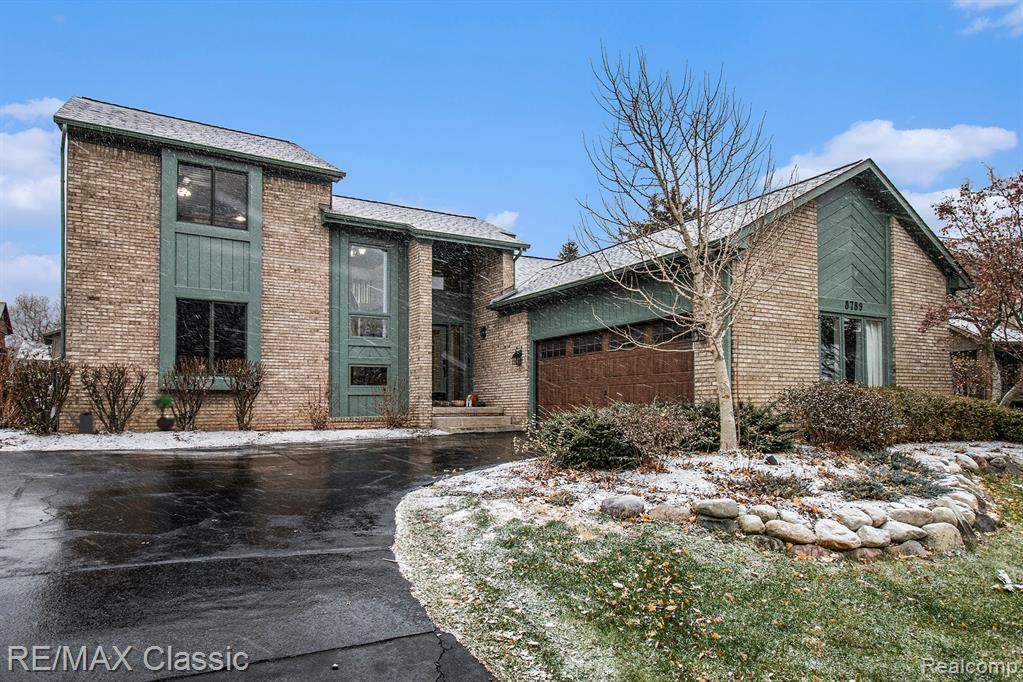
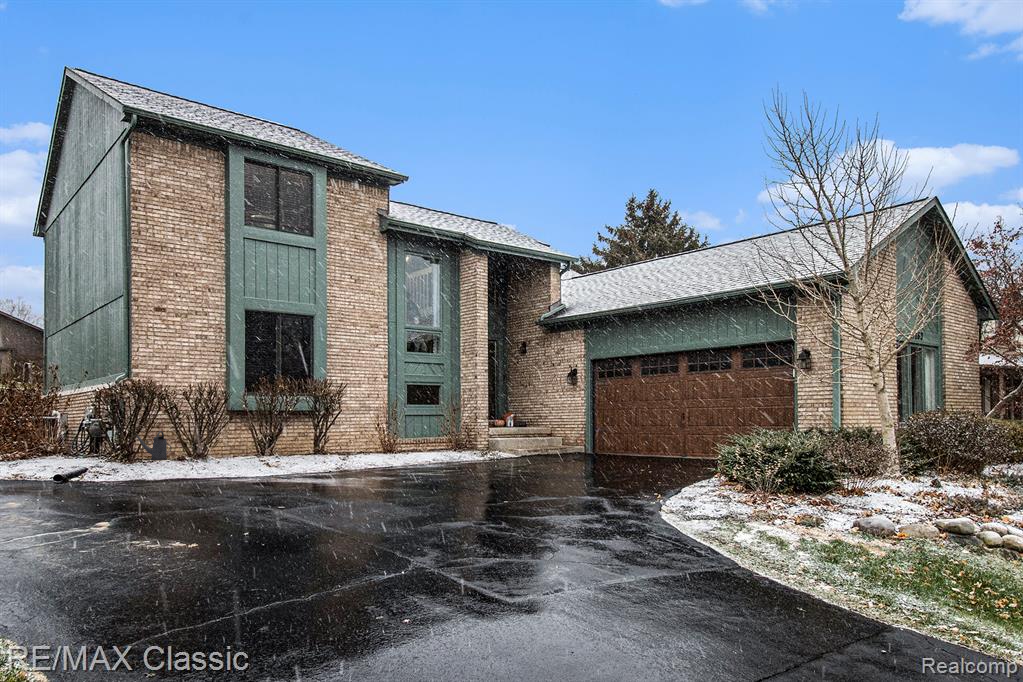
potted tree: present [151,395,175,430] -> none [222,413,248,455]

